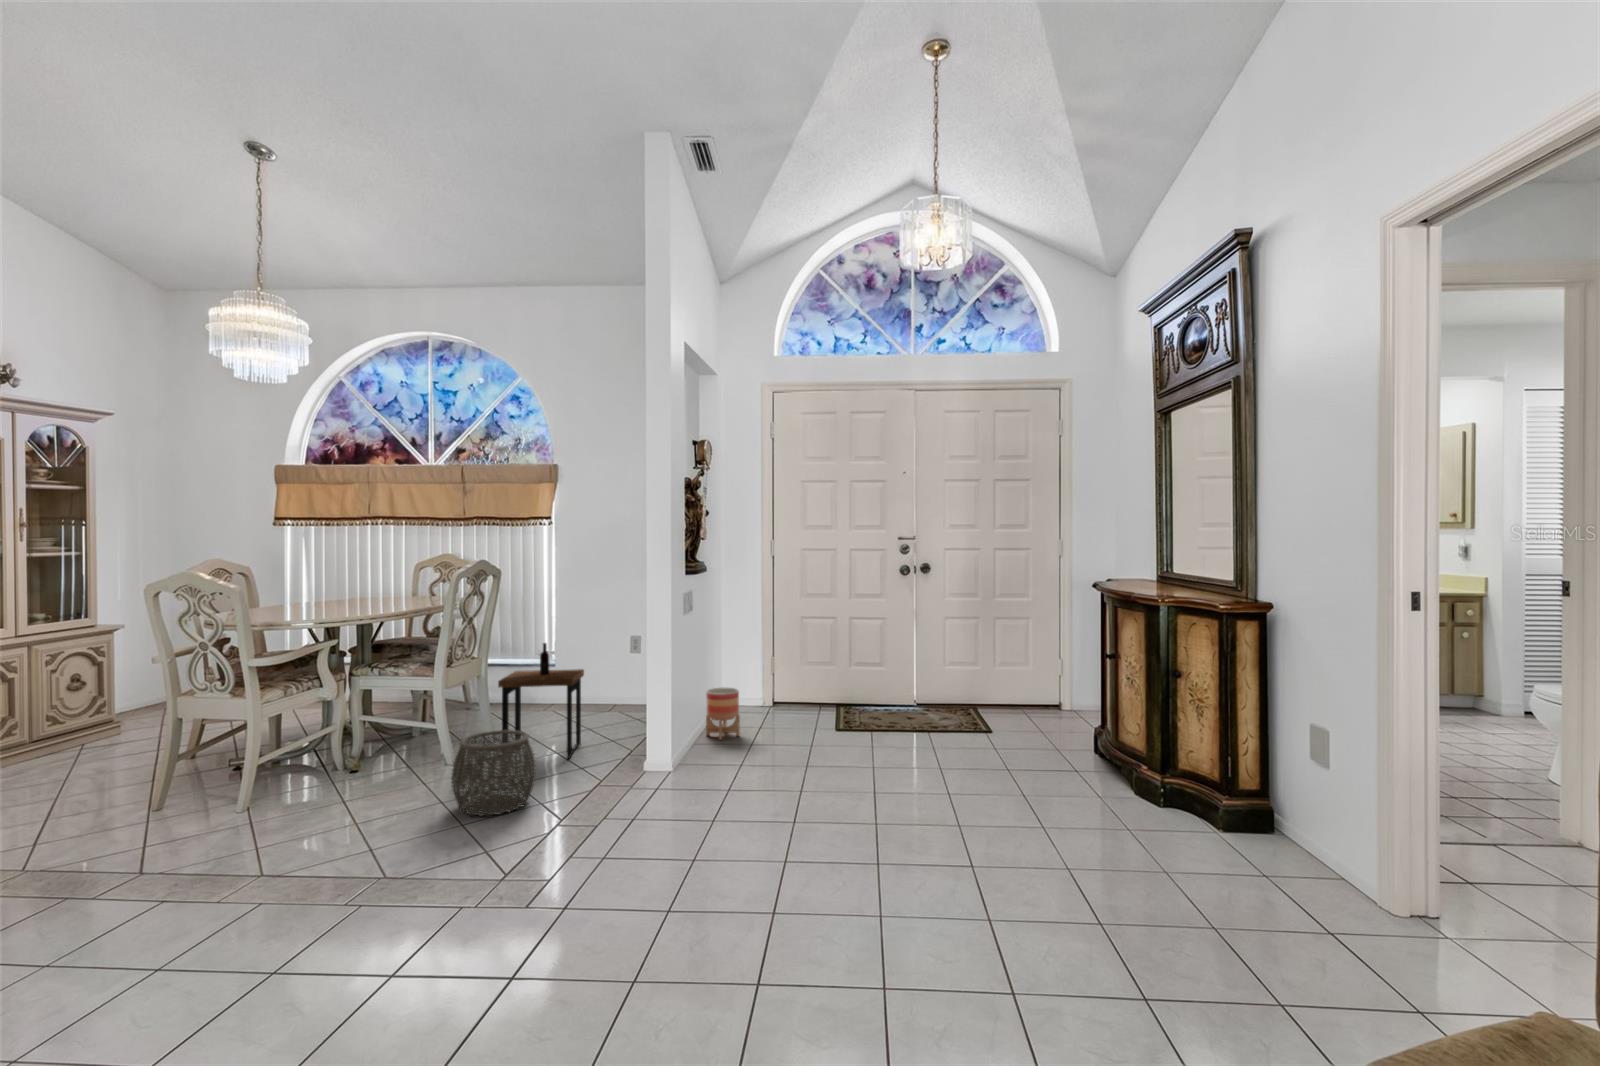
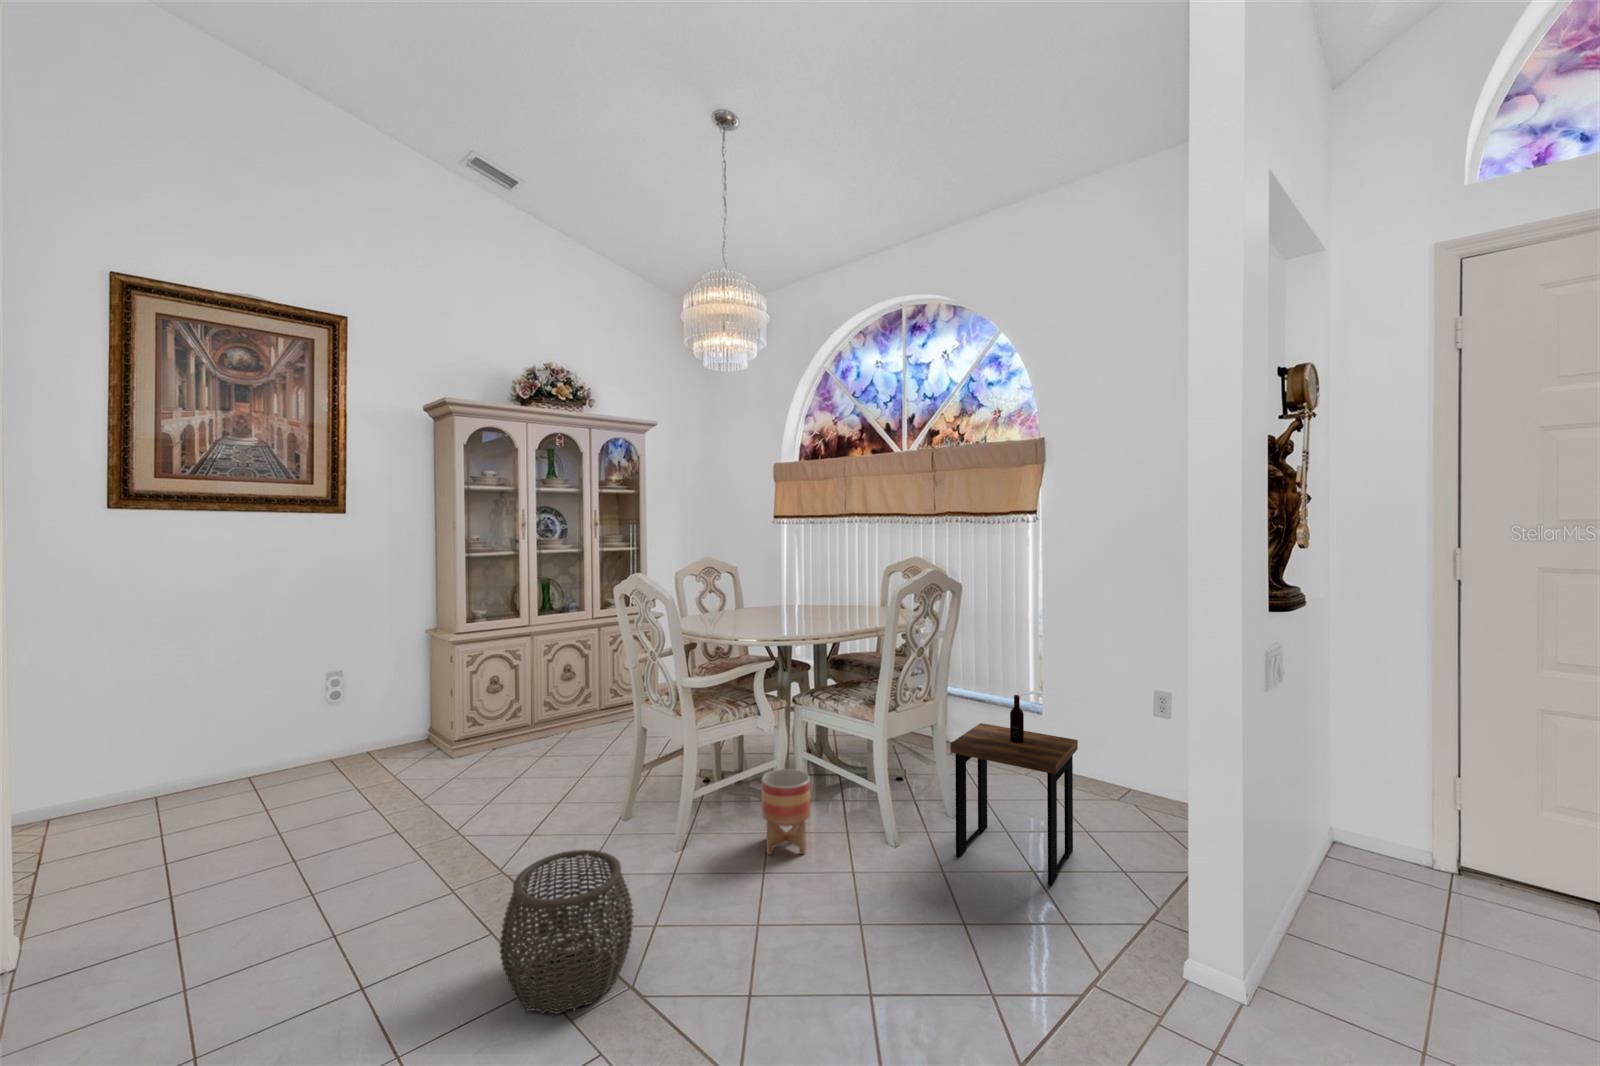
planter: present [706,687,740,740] -> present [762,769,810,855]
woven basket: present [451,730,536,816] -> present [500,850,634,1014]

